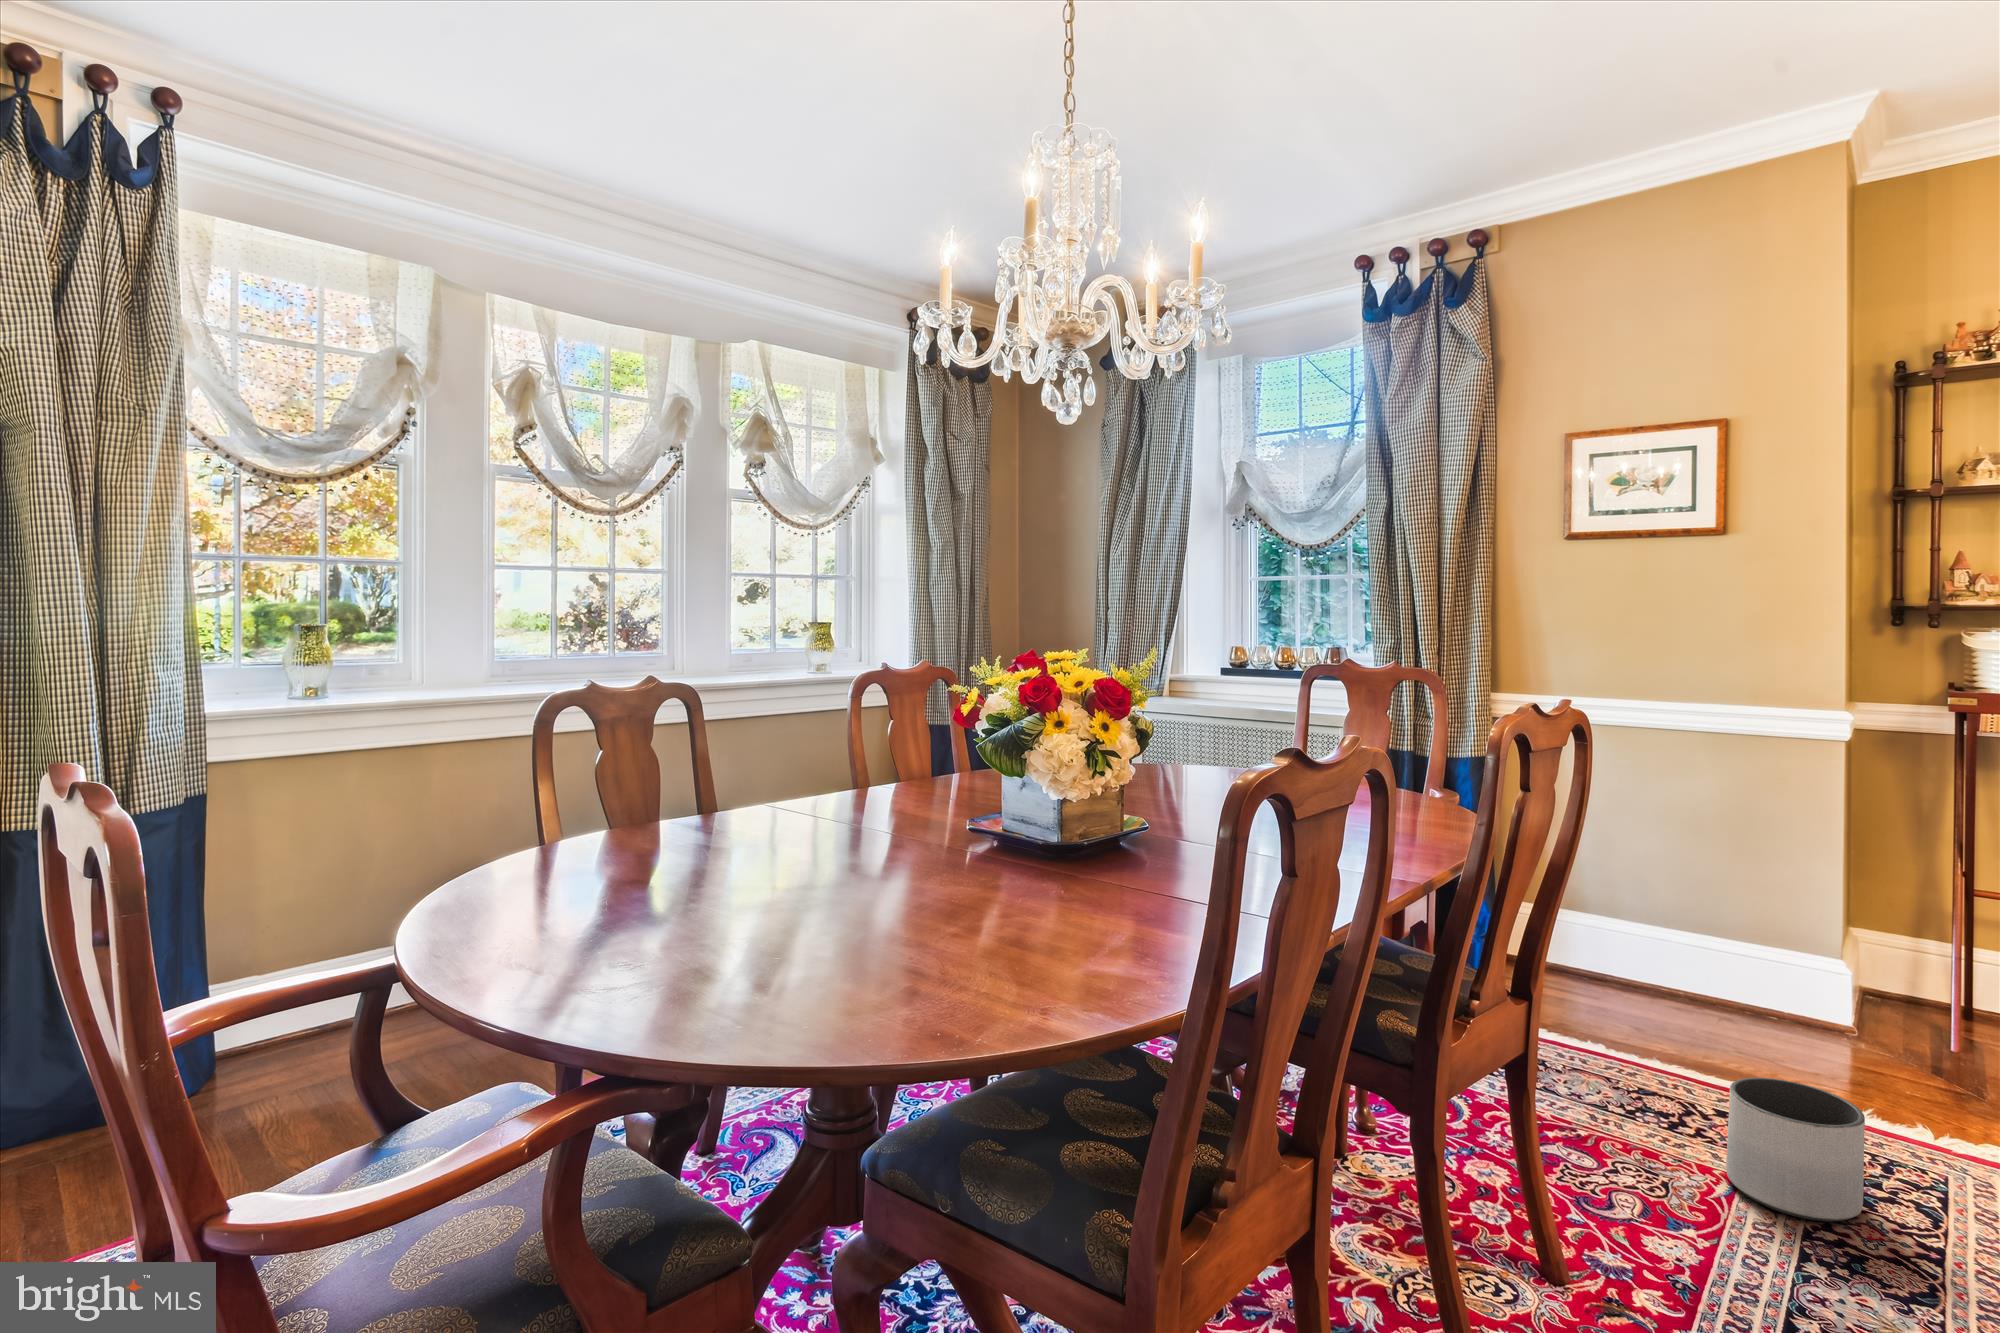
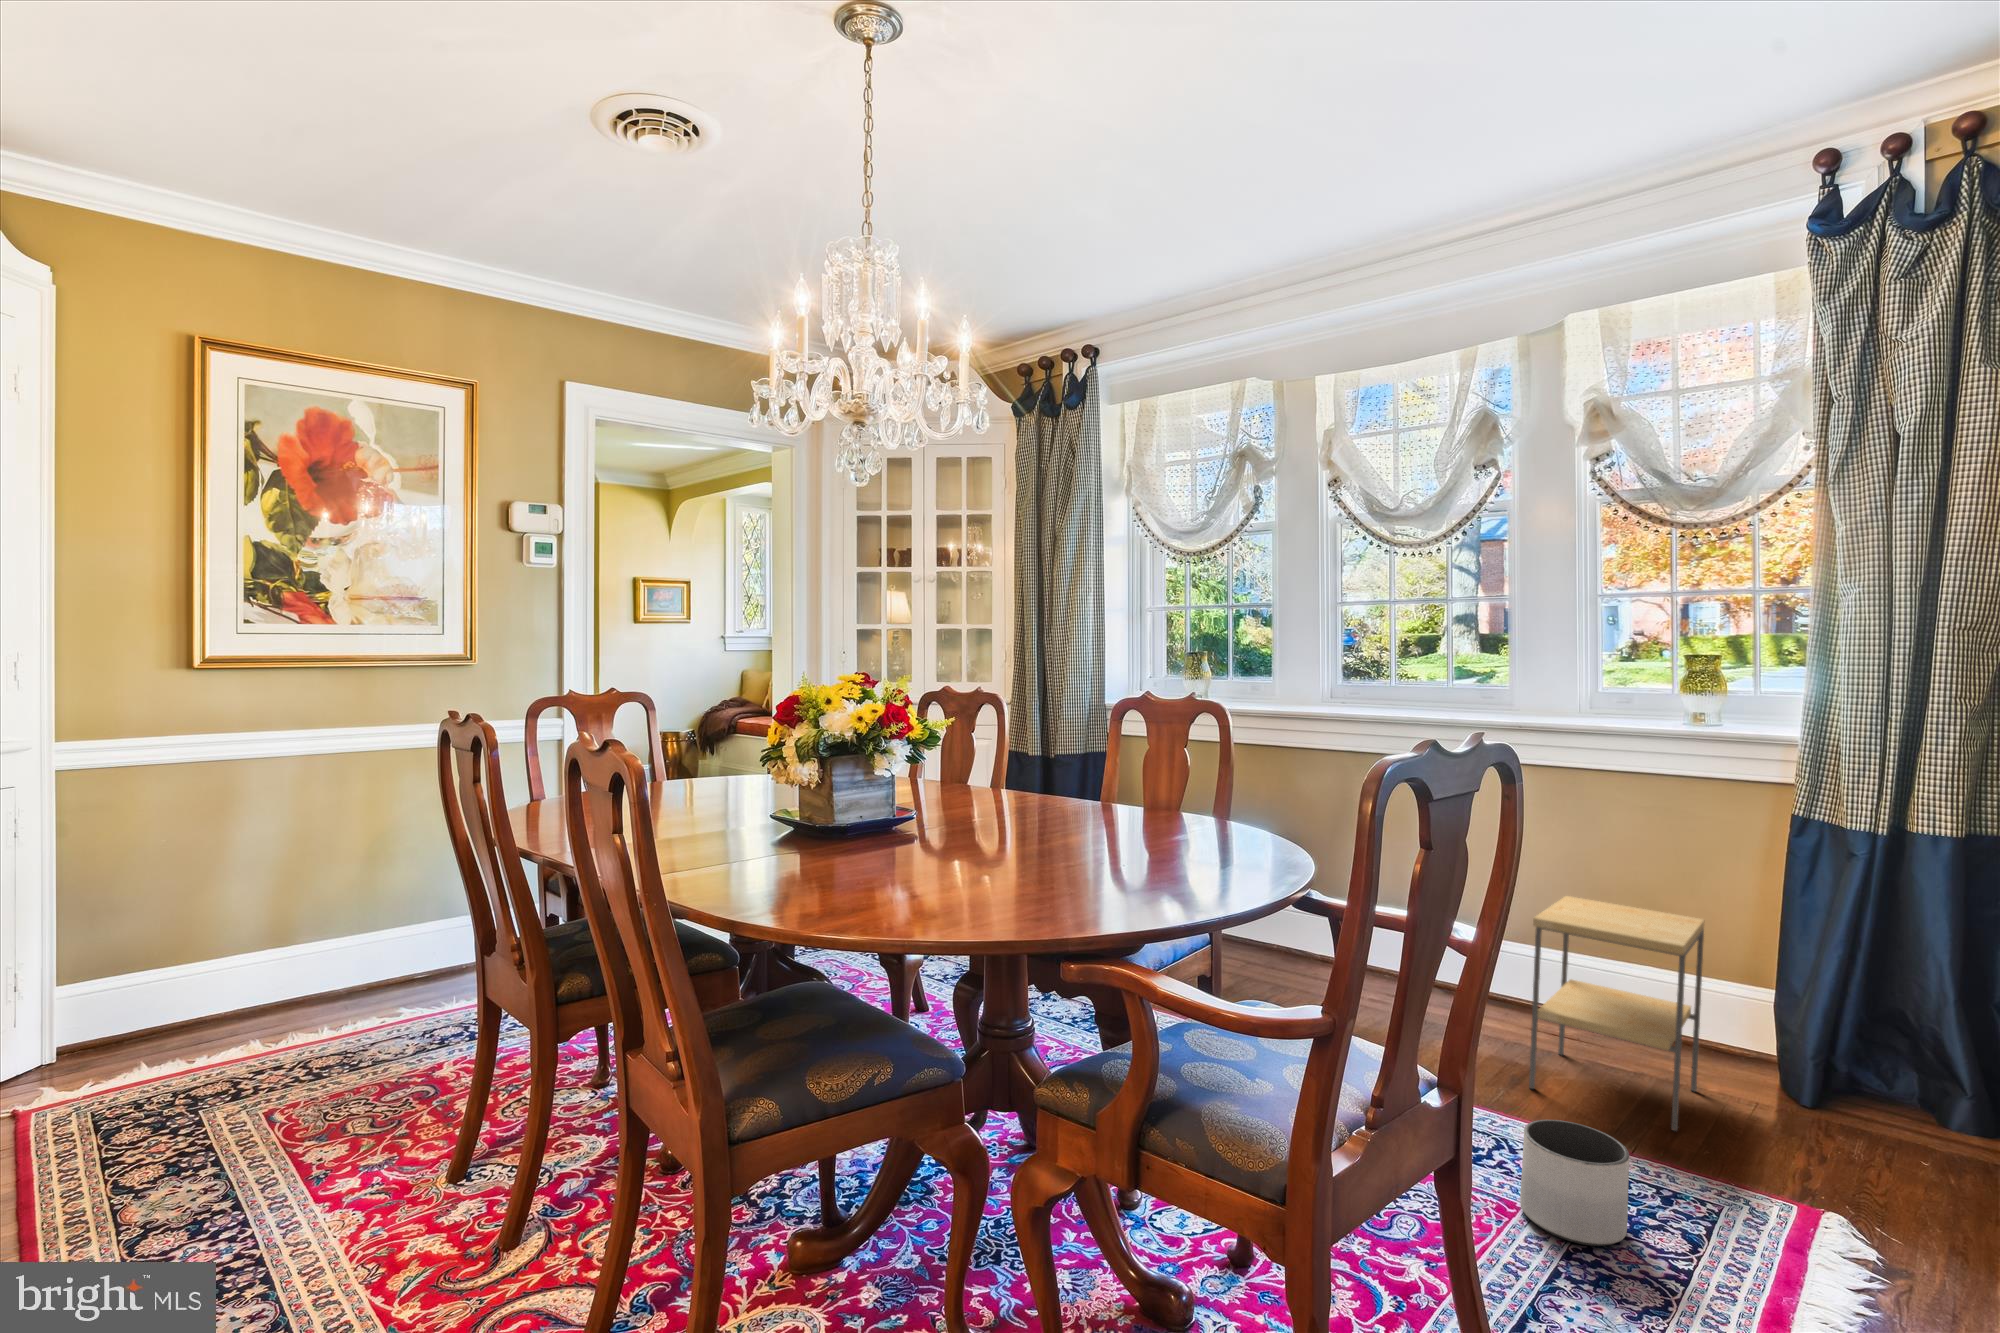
side table: none [1702,832,1904,1092] -> present [1529,896,1704,1131]

